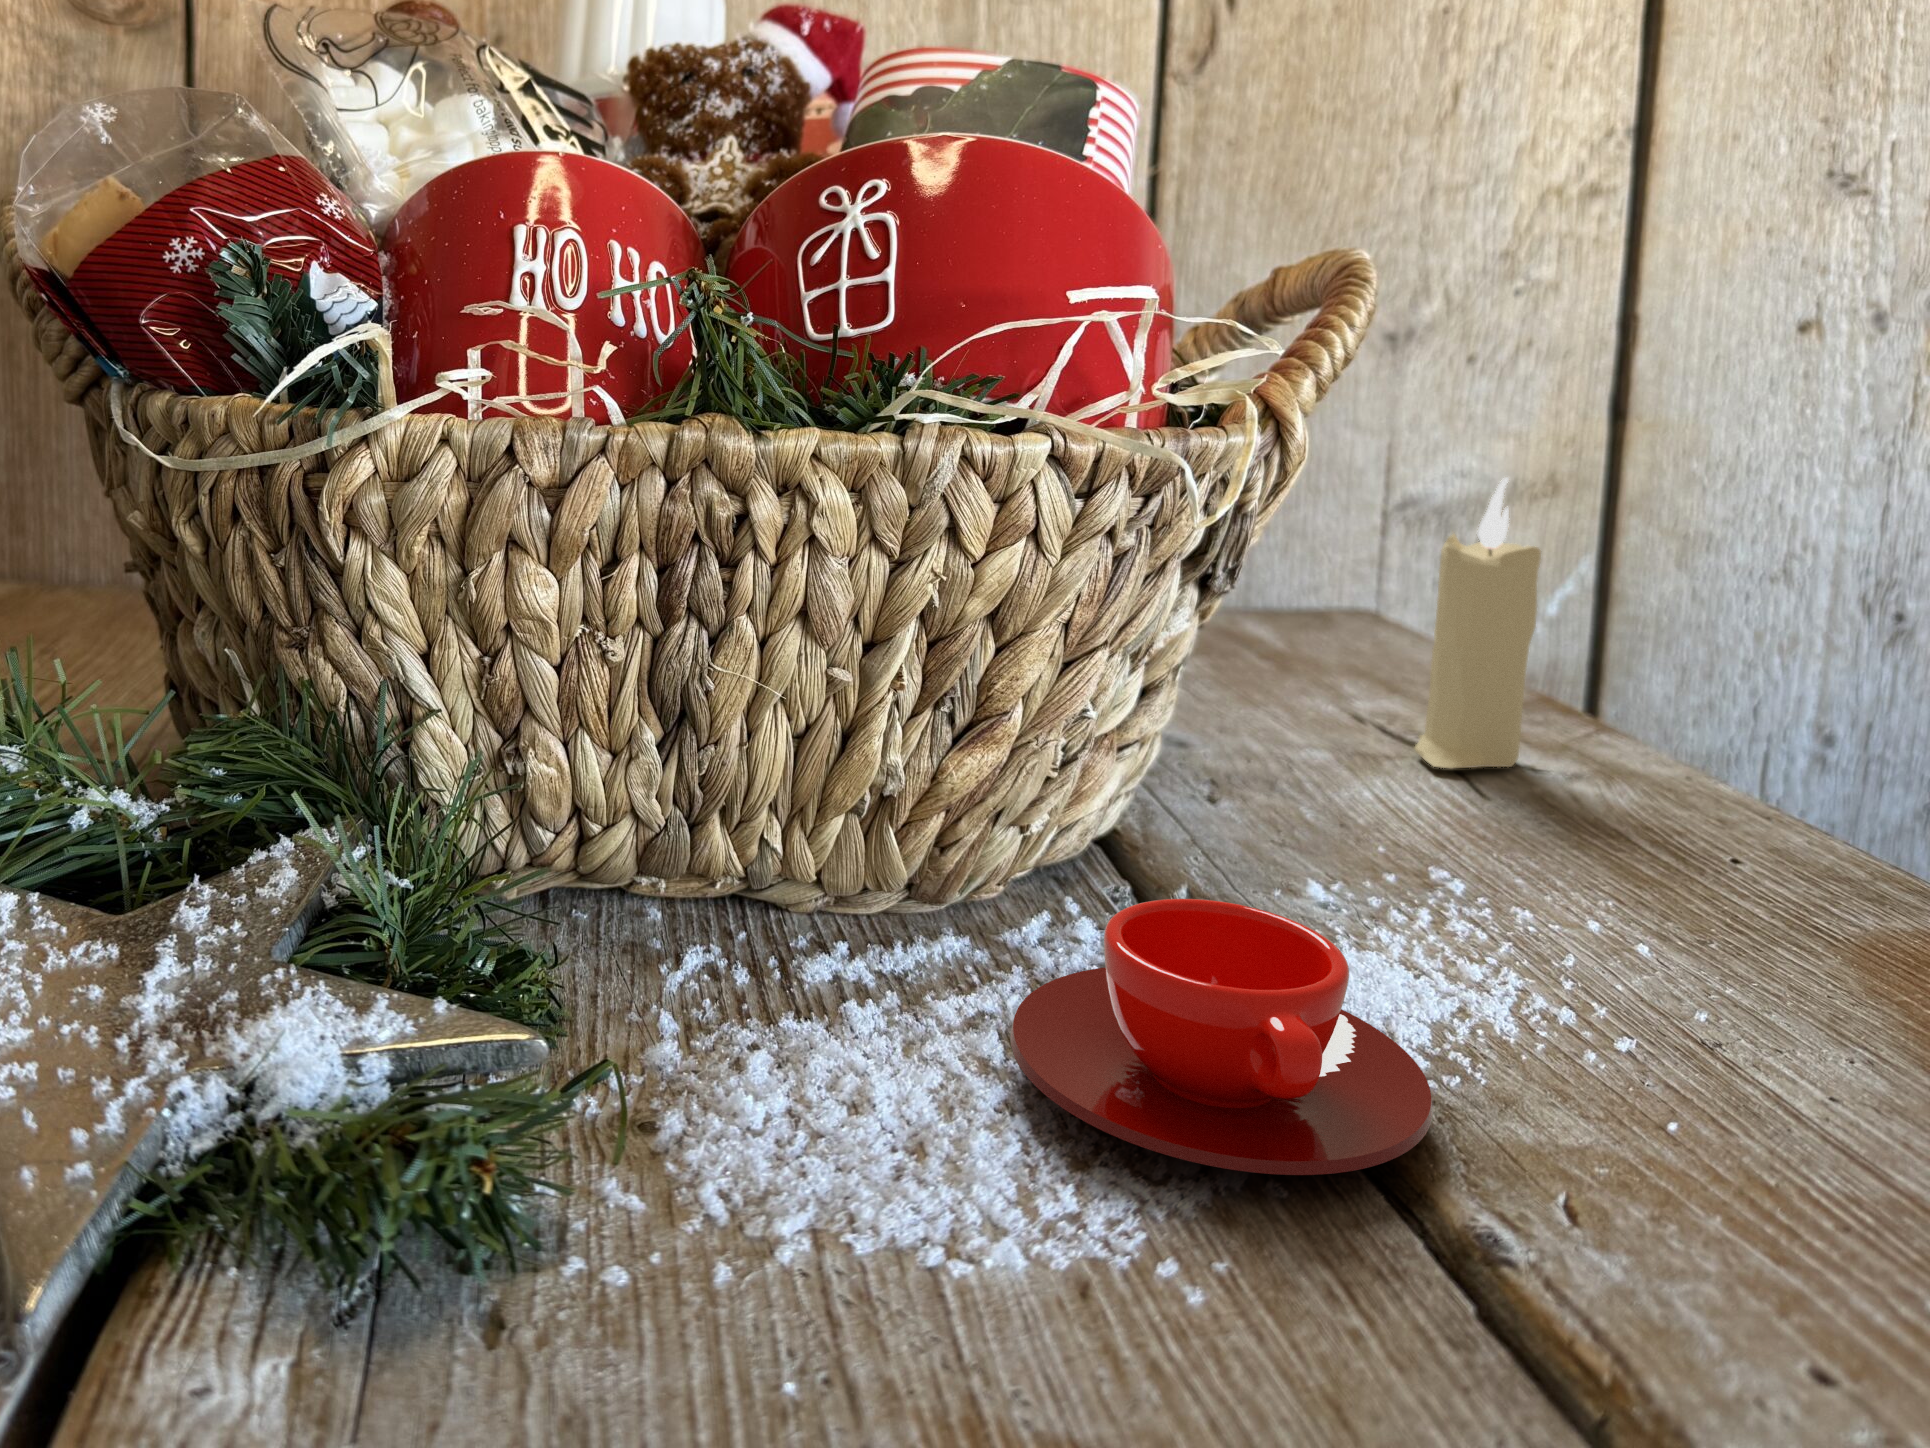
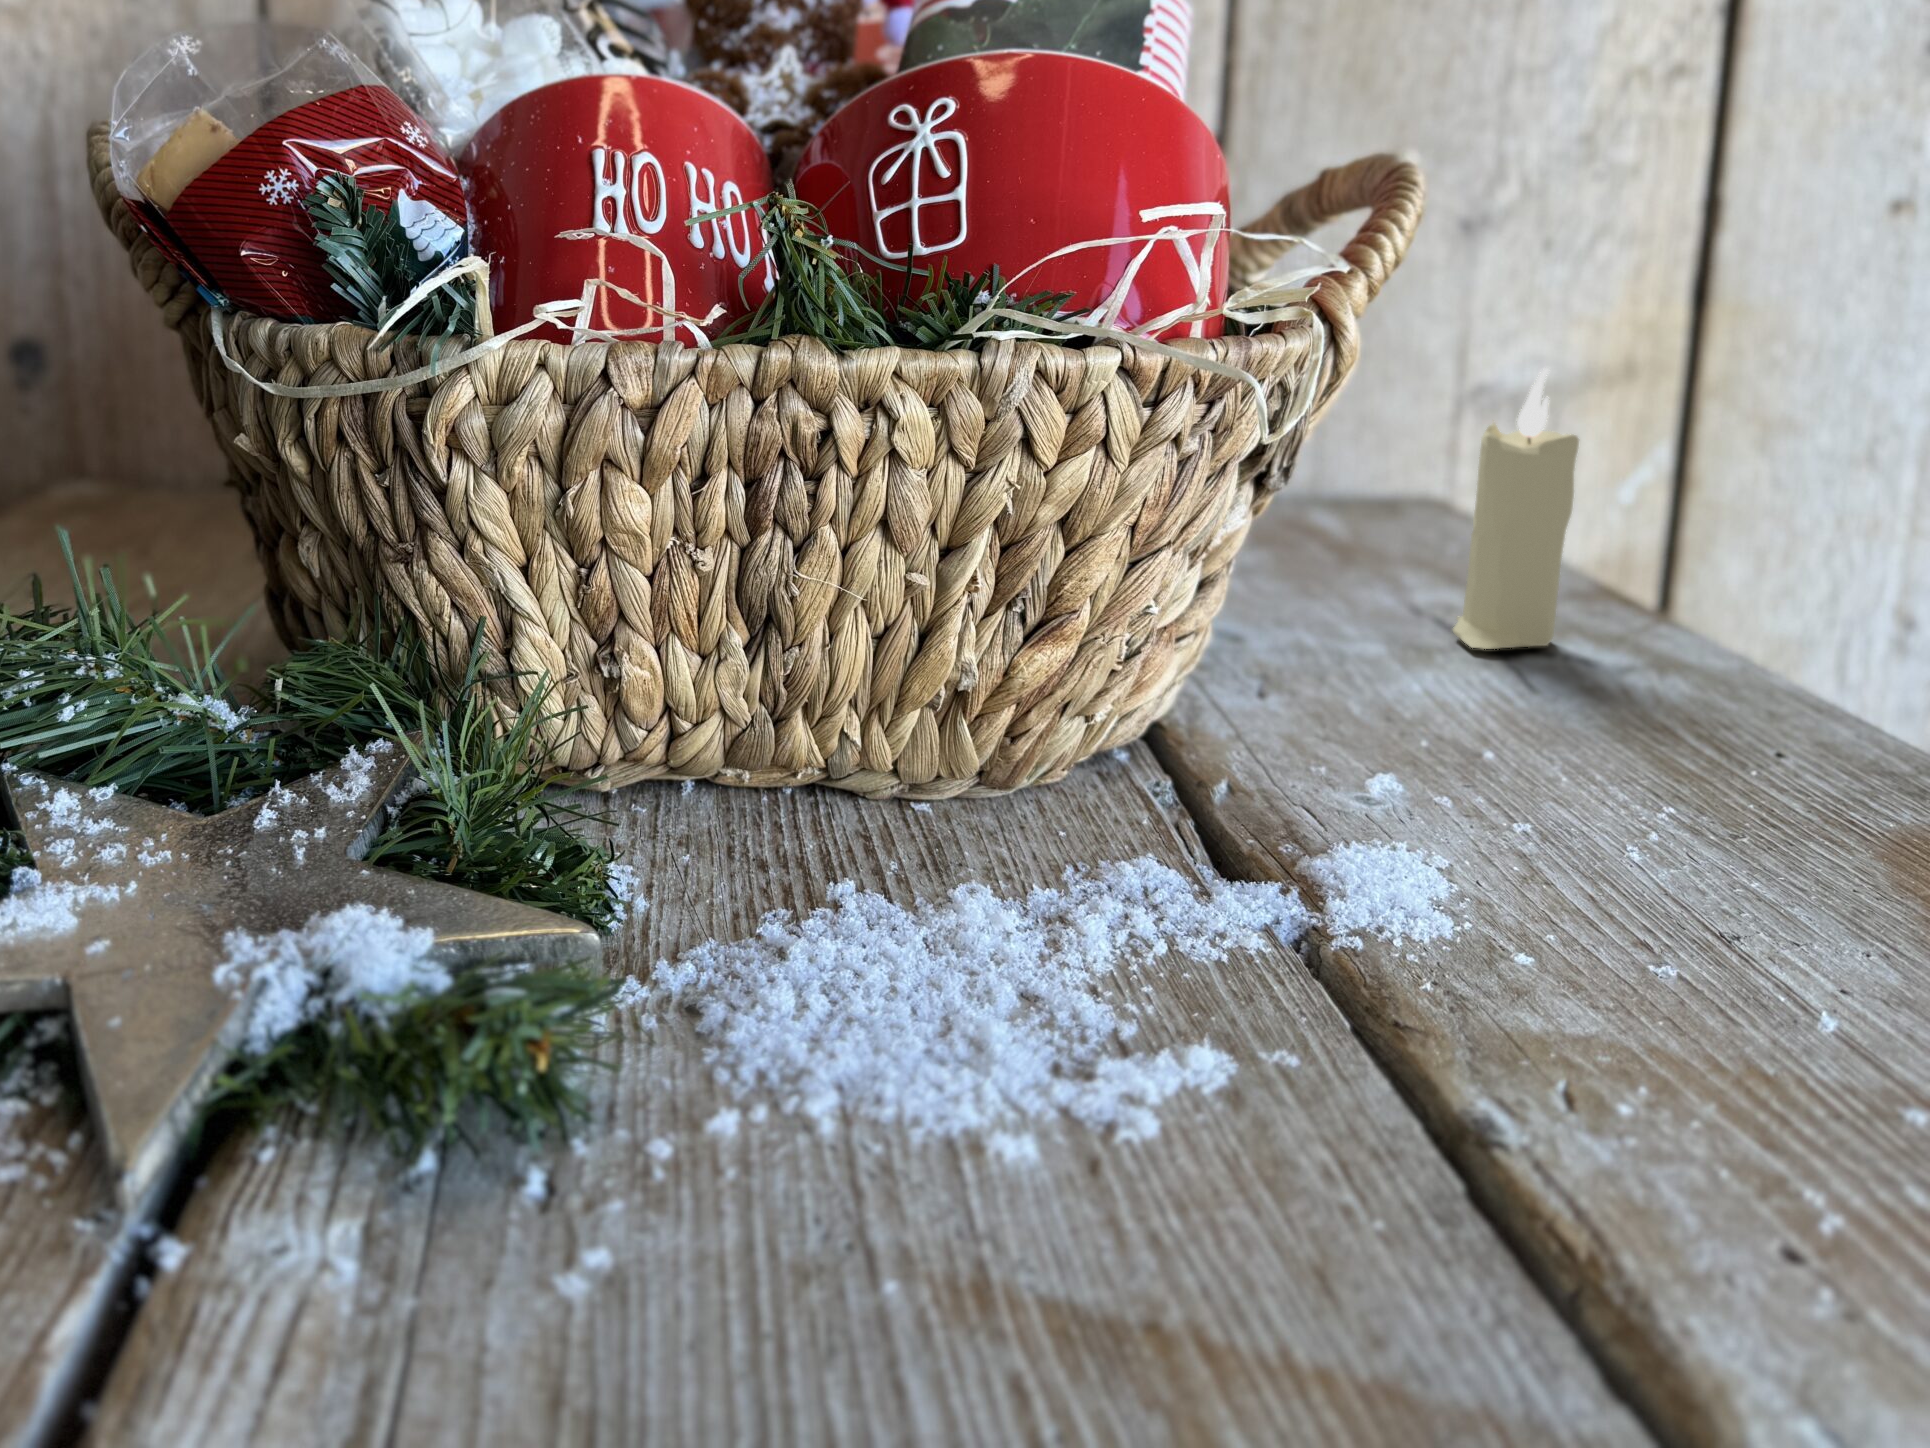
teacup: present [1010,899,1432,1175] -> none [1086,783,1481,1034]

